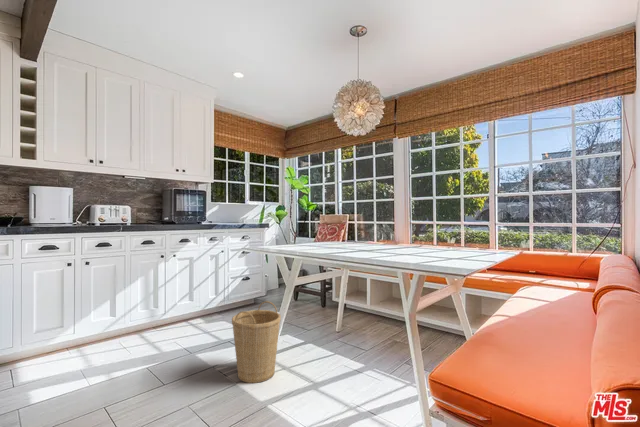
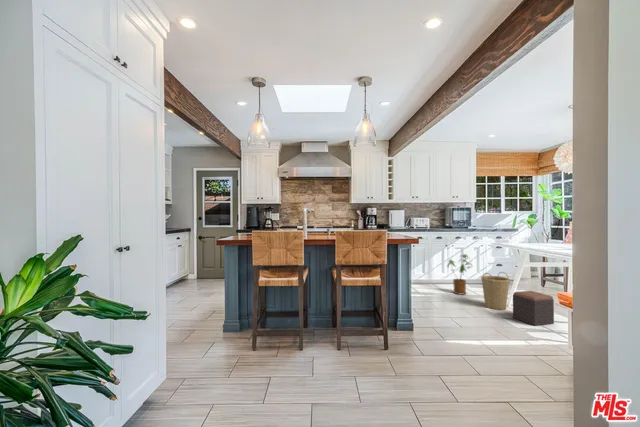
house plant: none [162,272,214,355] -> present [448,254,471,294]
footstool: none [296,333,357,414] -> present [513,291,554,326]

